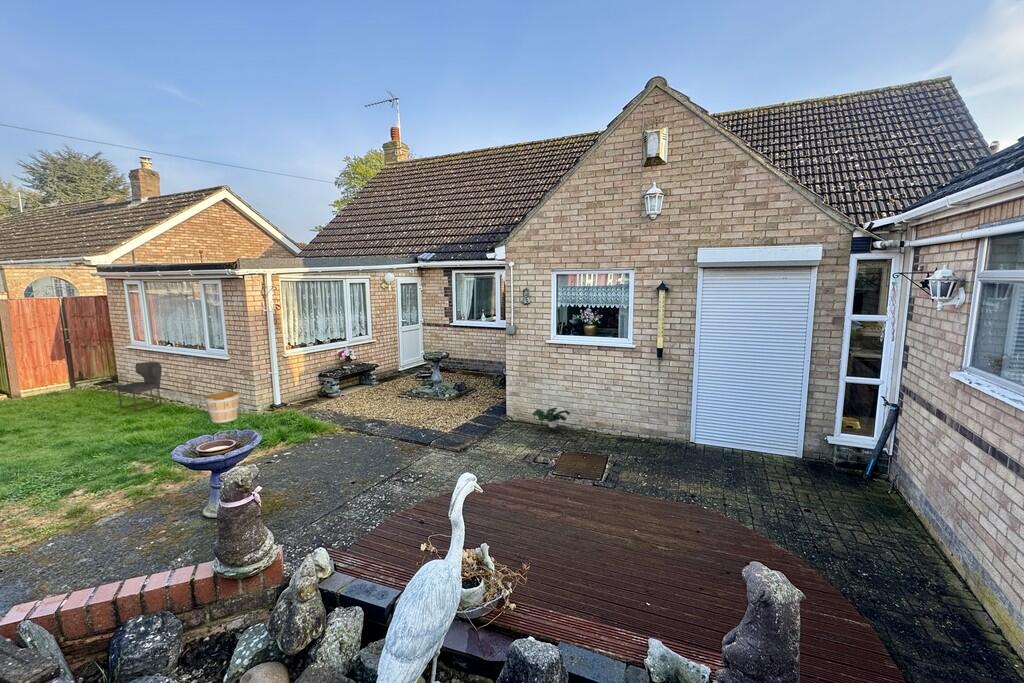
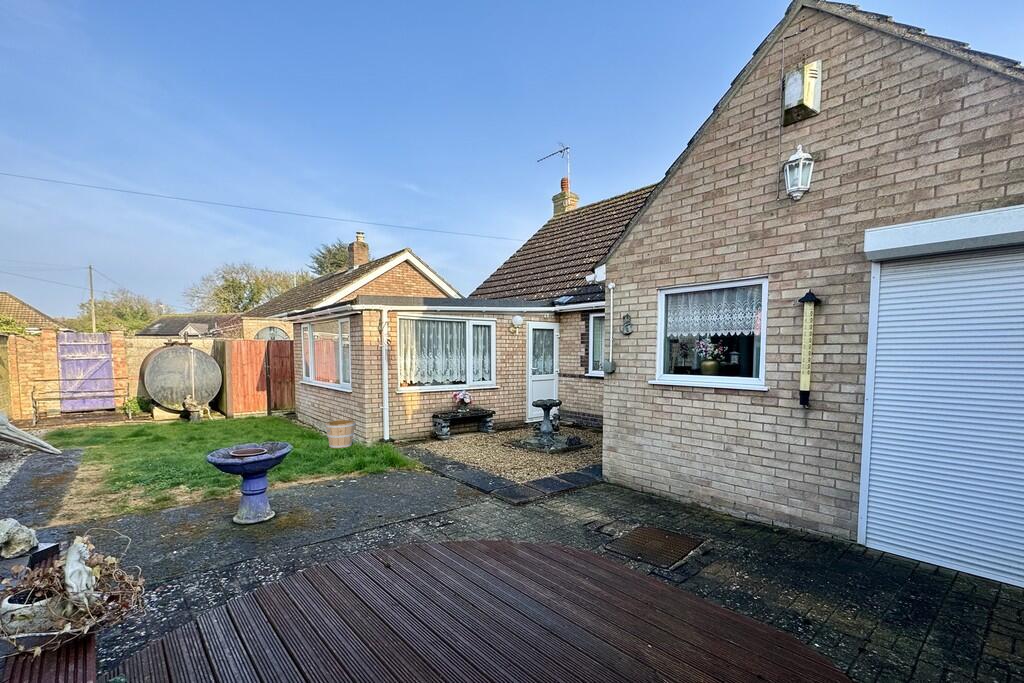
chair: present [117,362,162,412] -> none [288,392,320,432]
potted plant: present [533,407,570,427] -> none [626,475,680,503]

